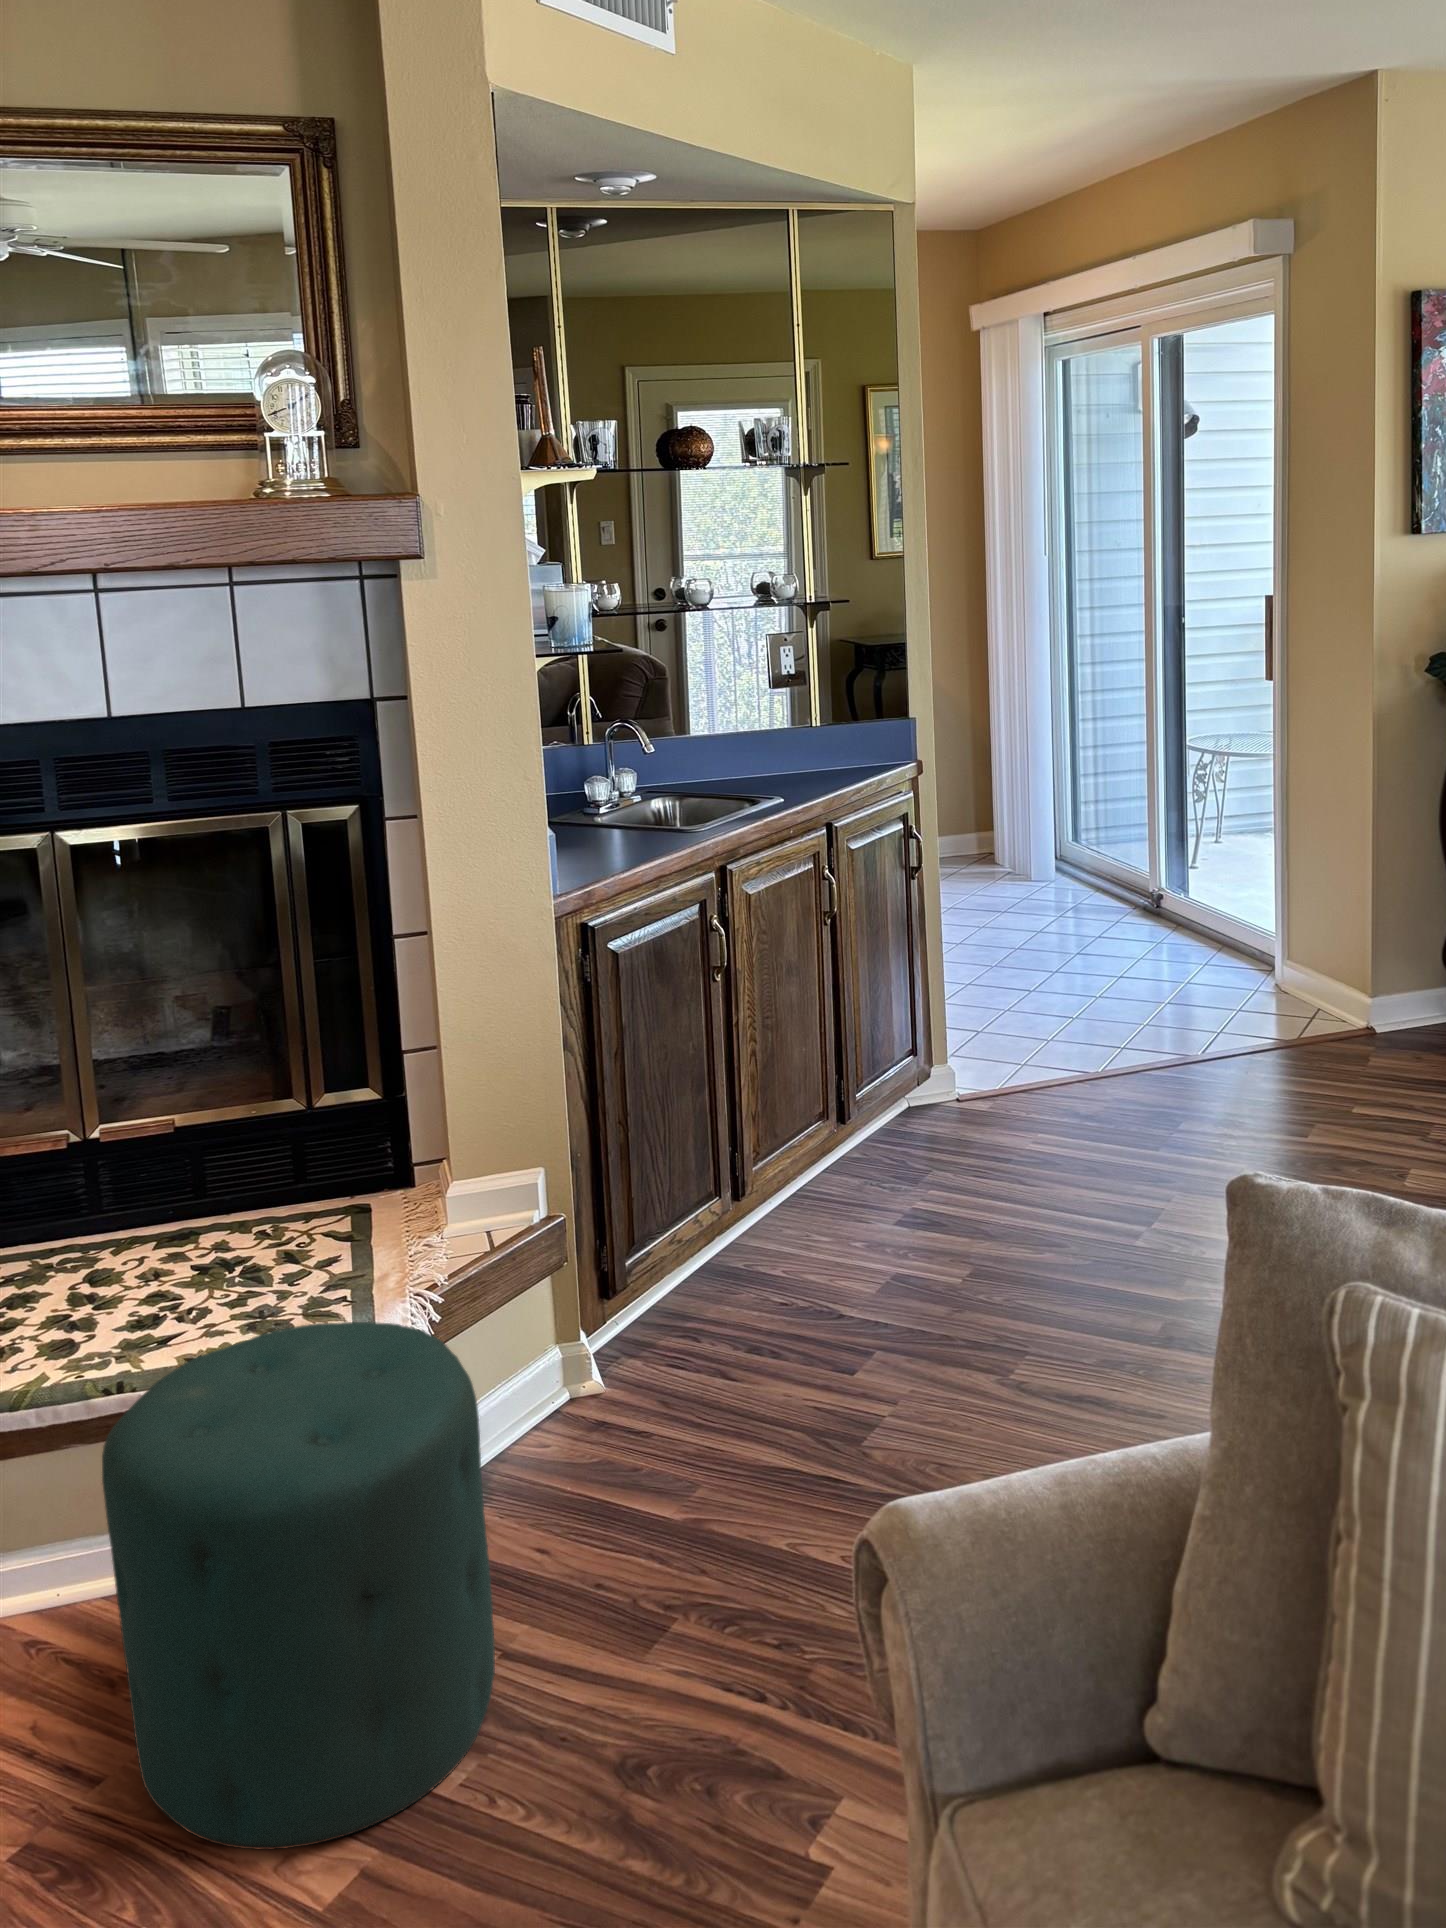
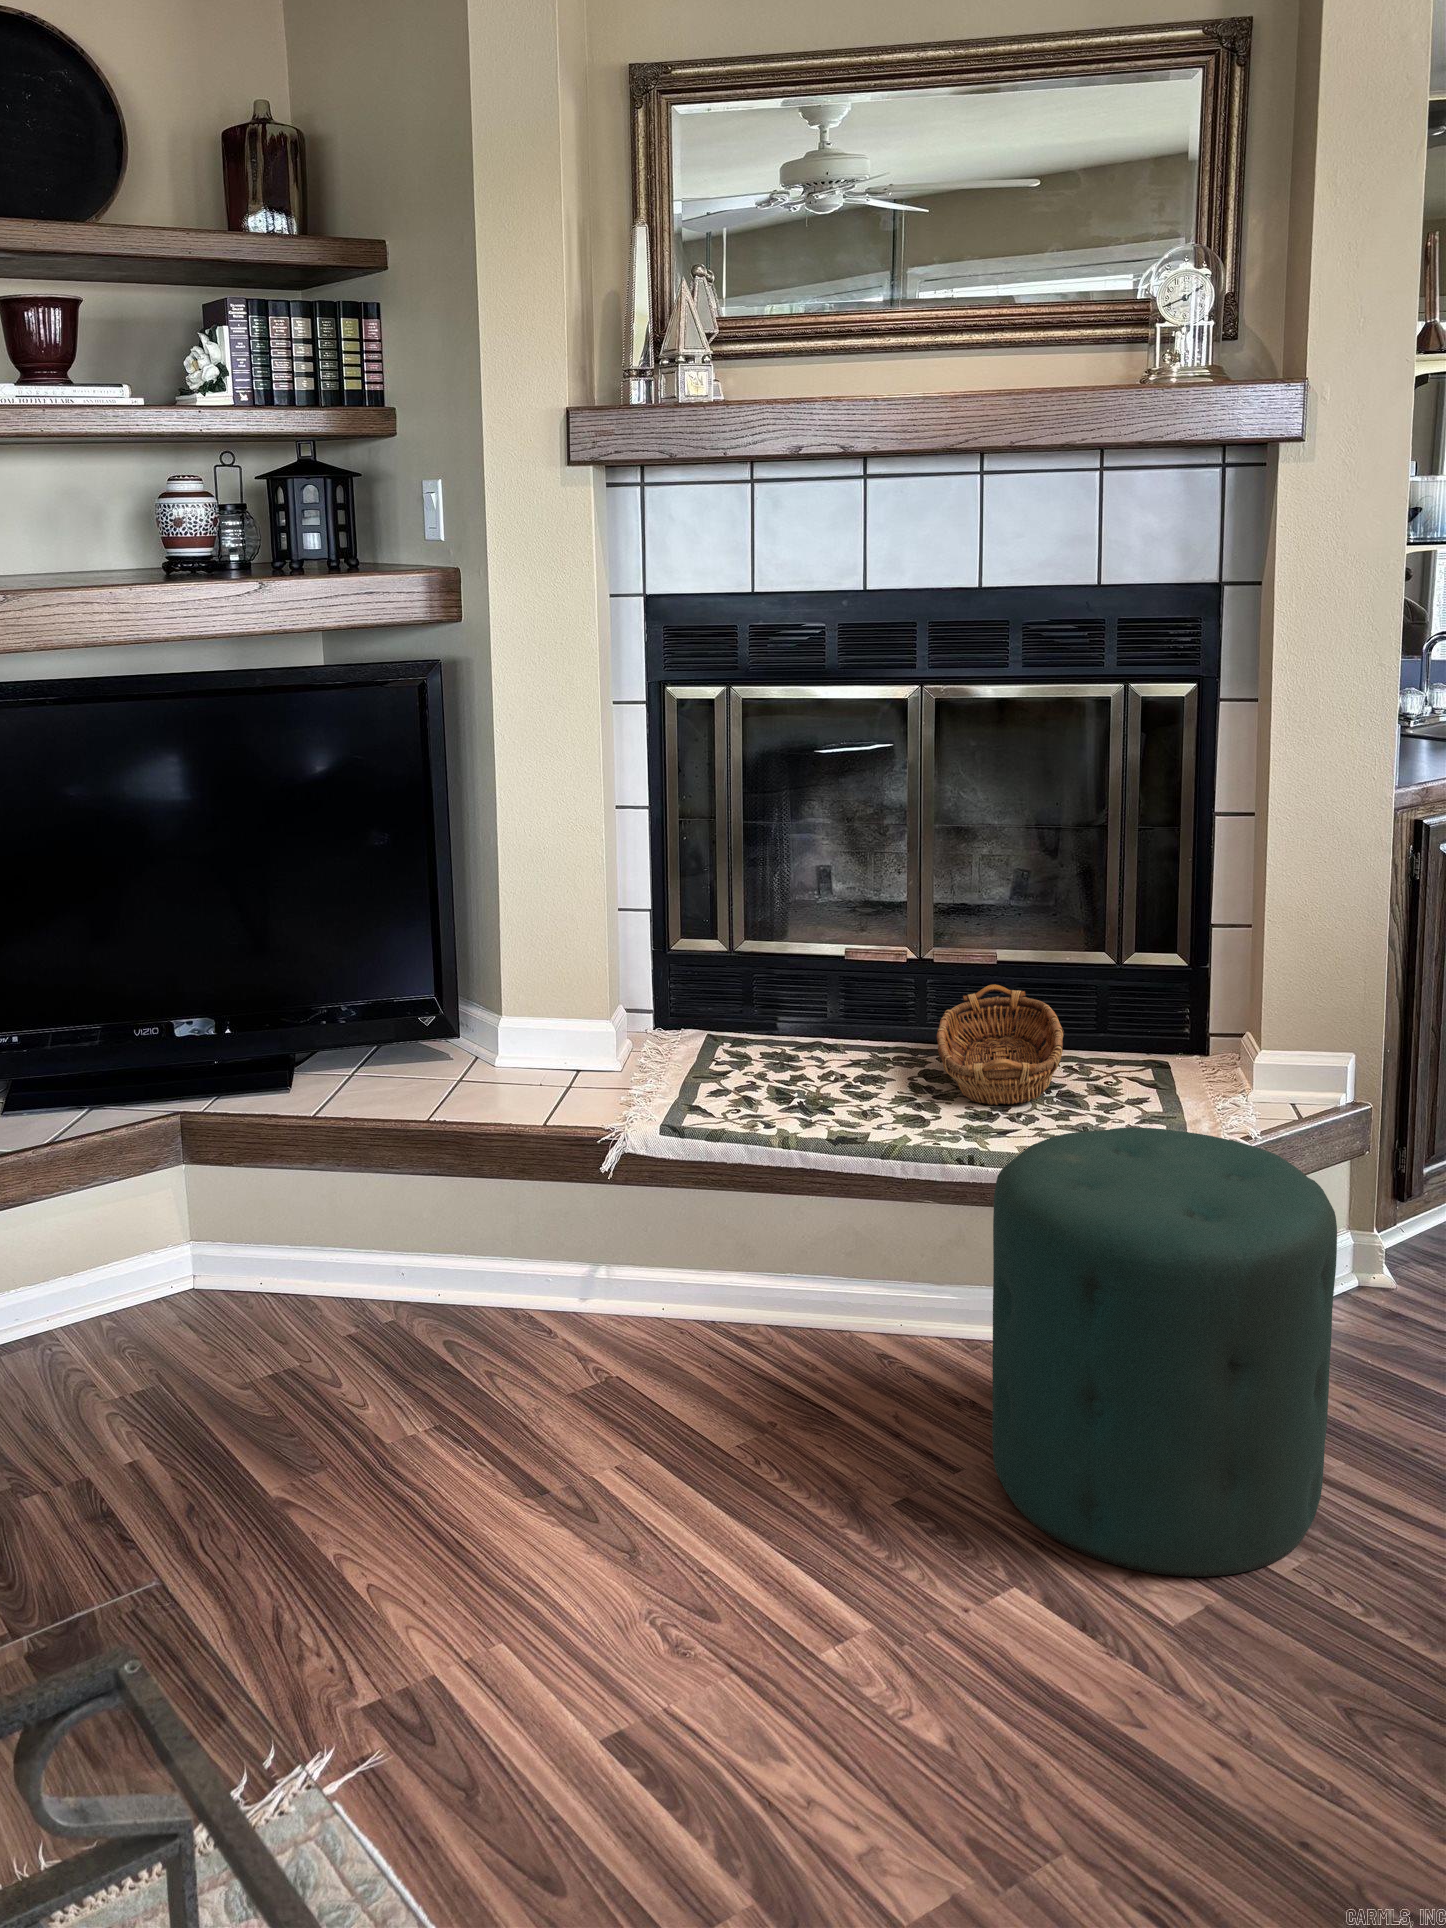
basket: none [71,1156,263,1334] -> present [937,984,1064,1105]

